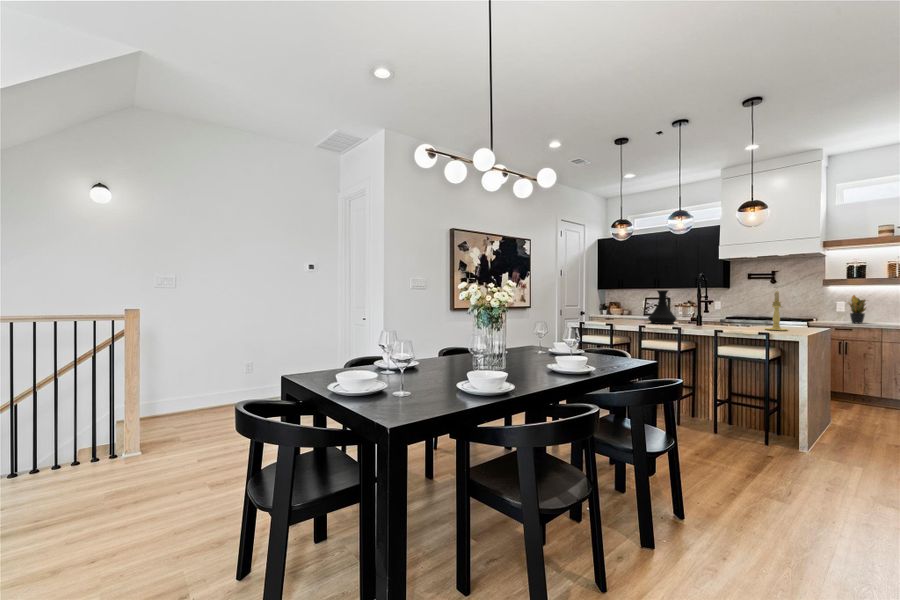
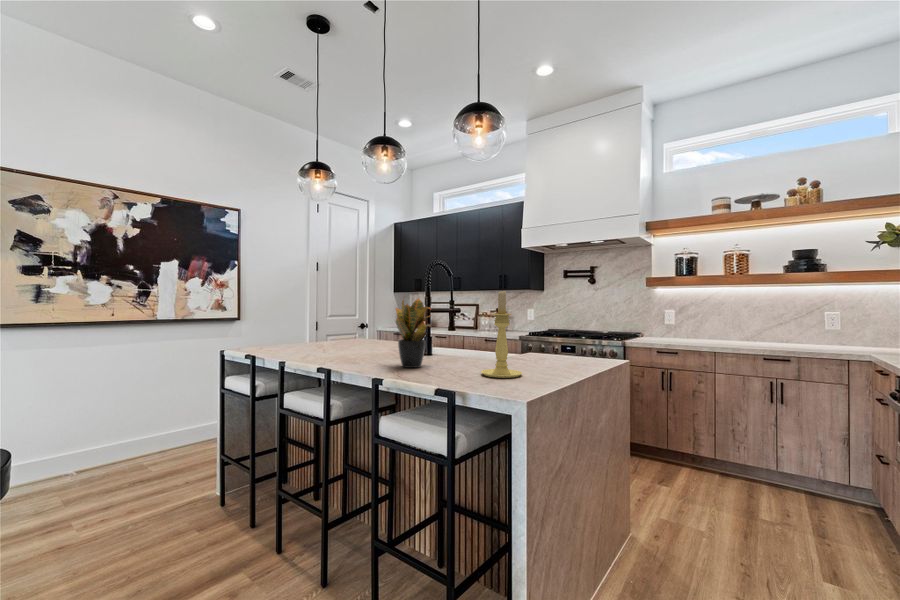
vase: present [648,290,677,324] -> none [325,291,376,357]
potted plant: present [849,295,866,323] -> present [396,298,431,368]

